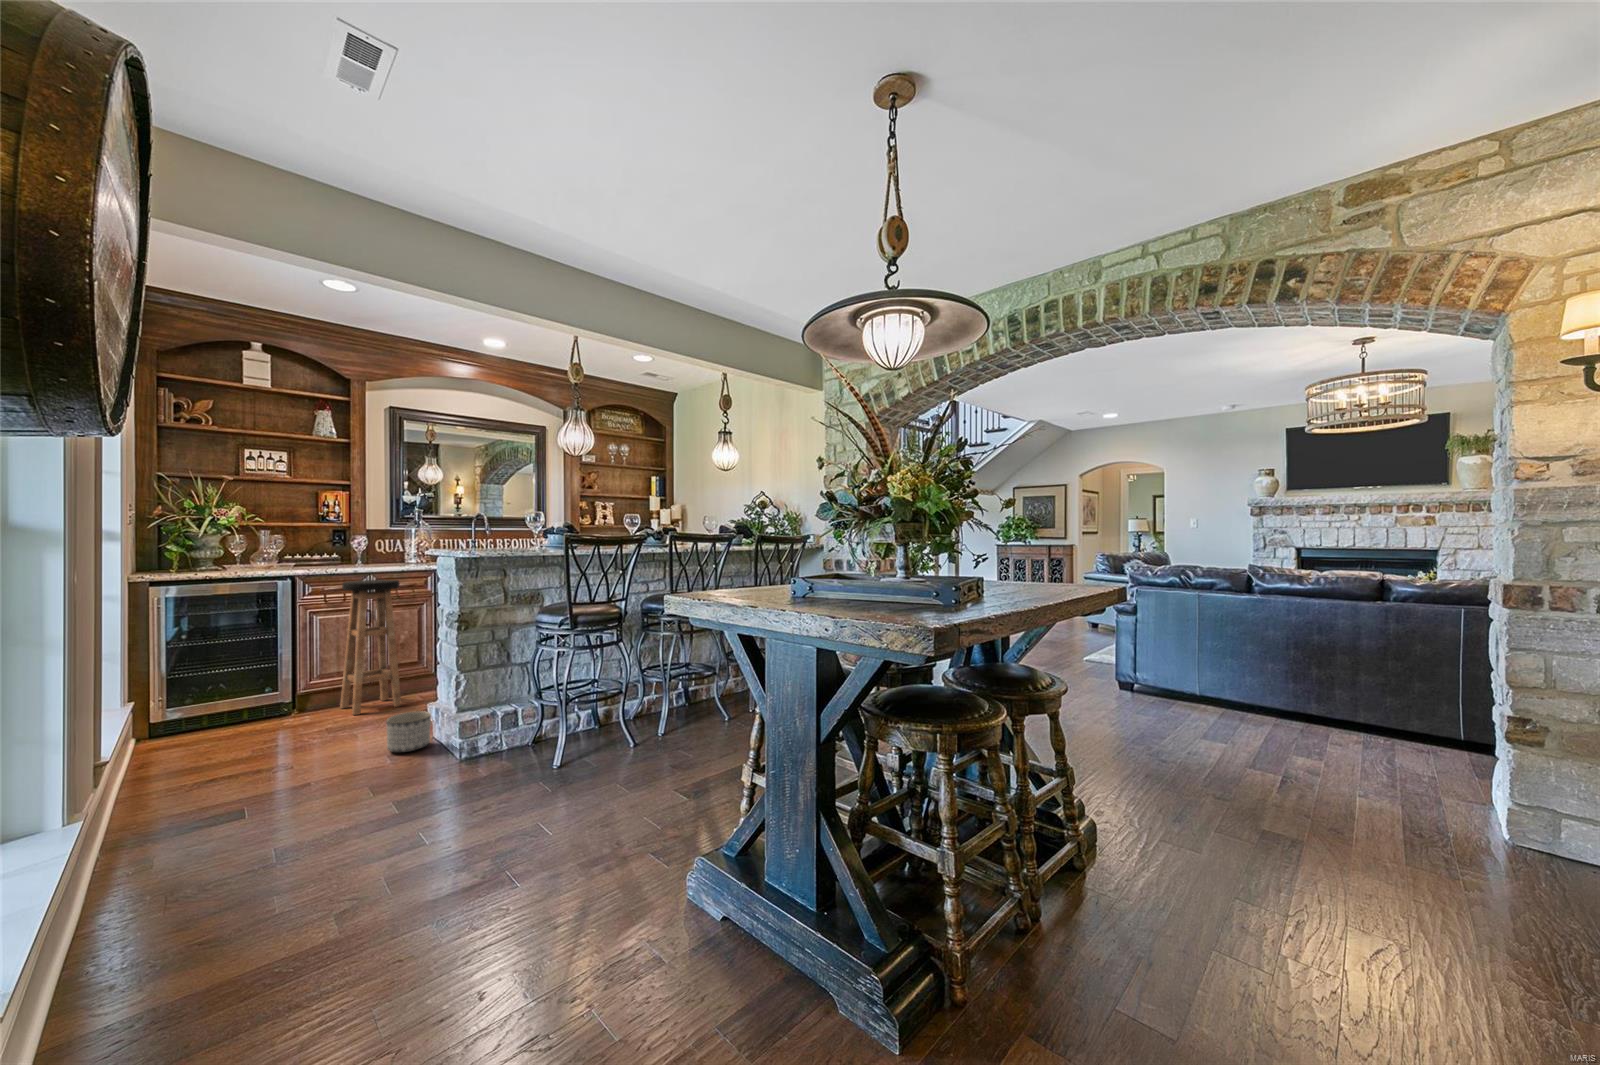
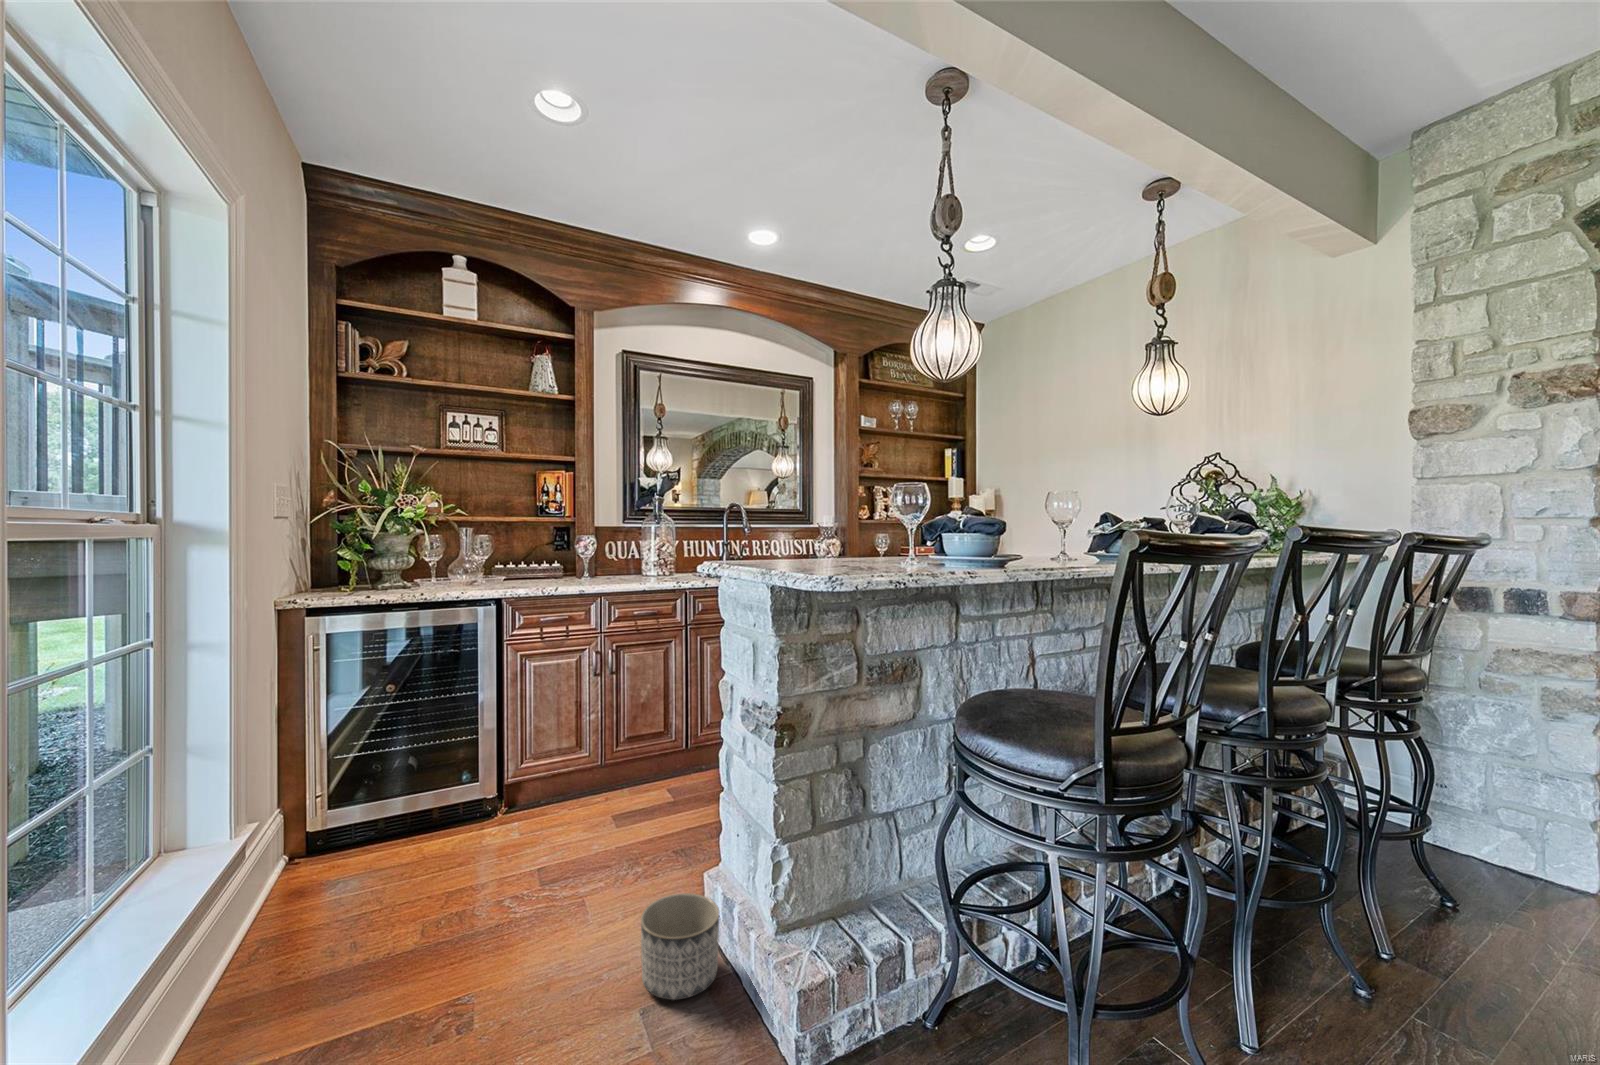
bar stool: present [340,580,401,715] -> none [560,607,647,839]

